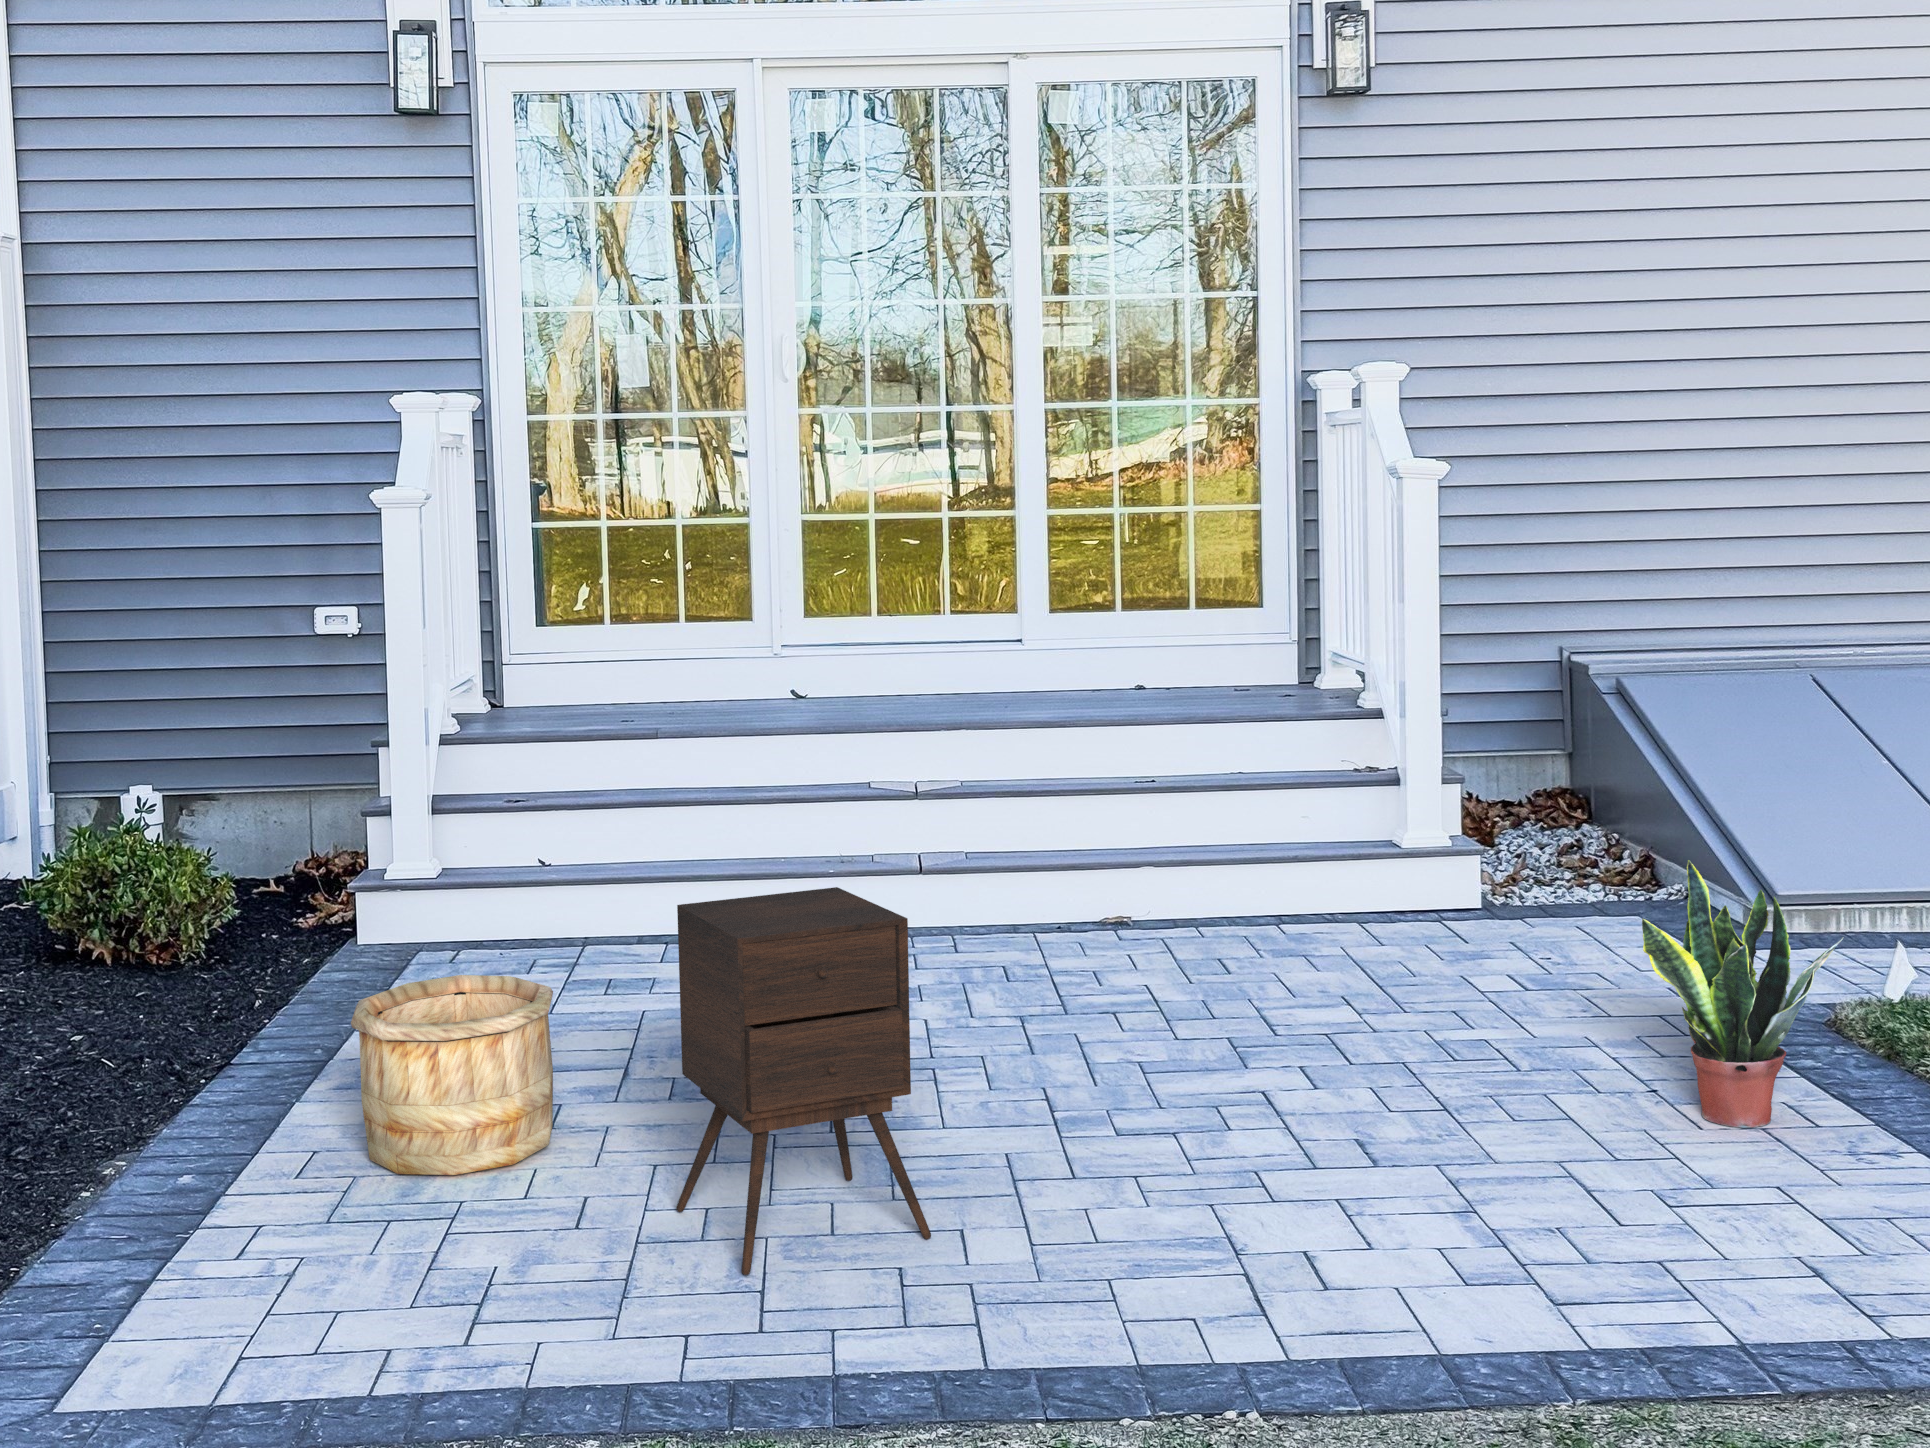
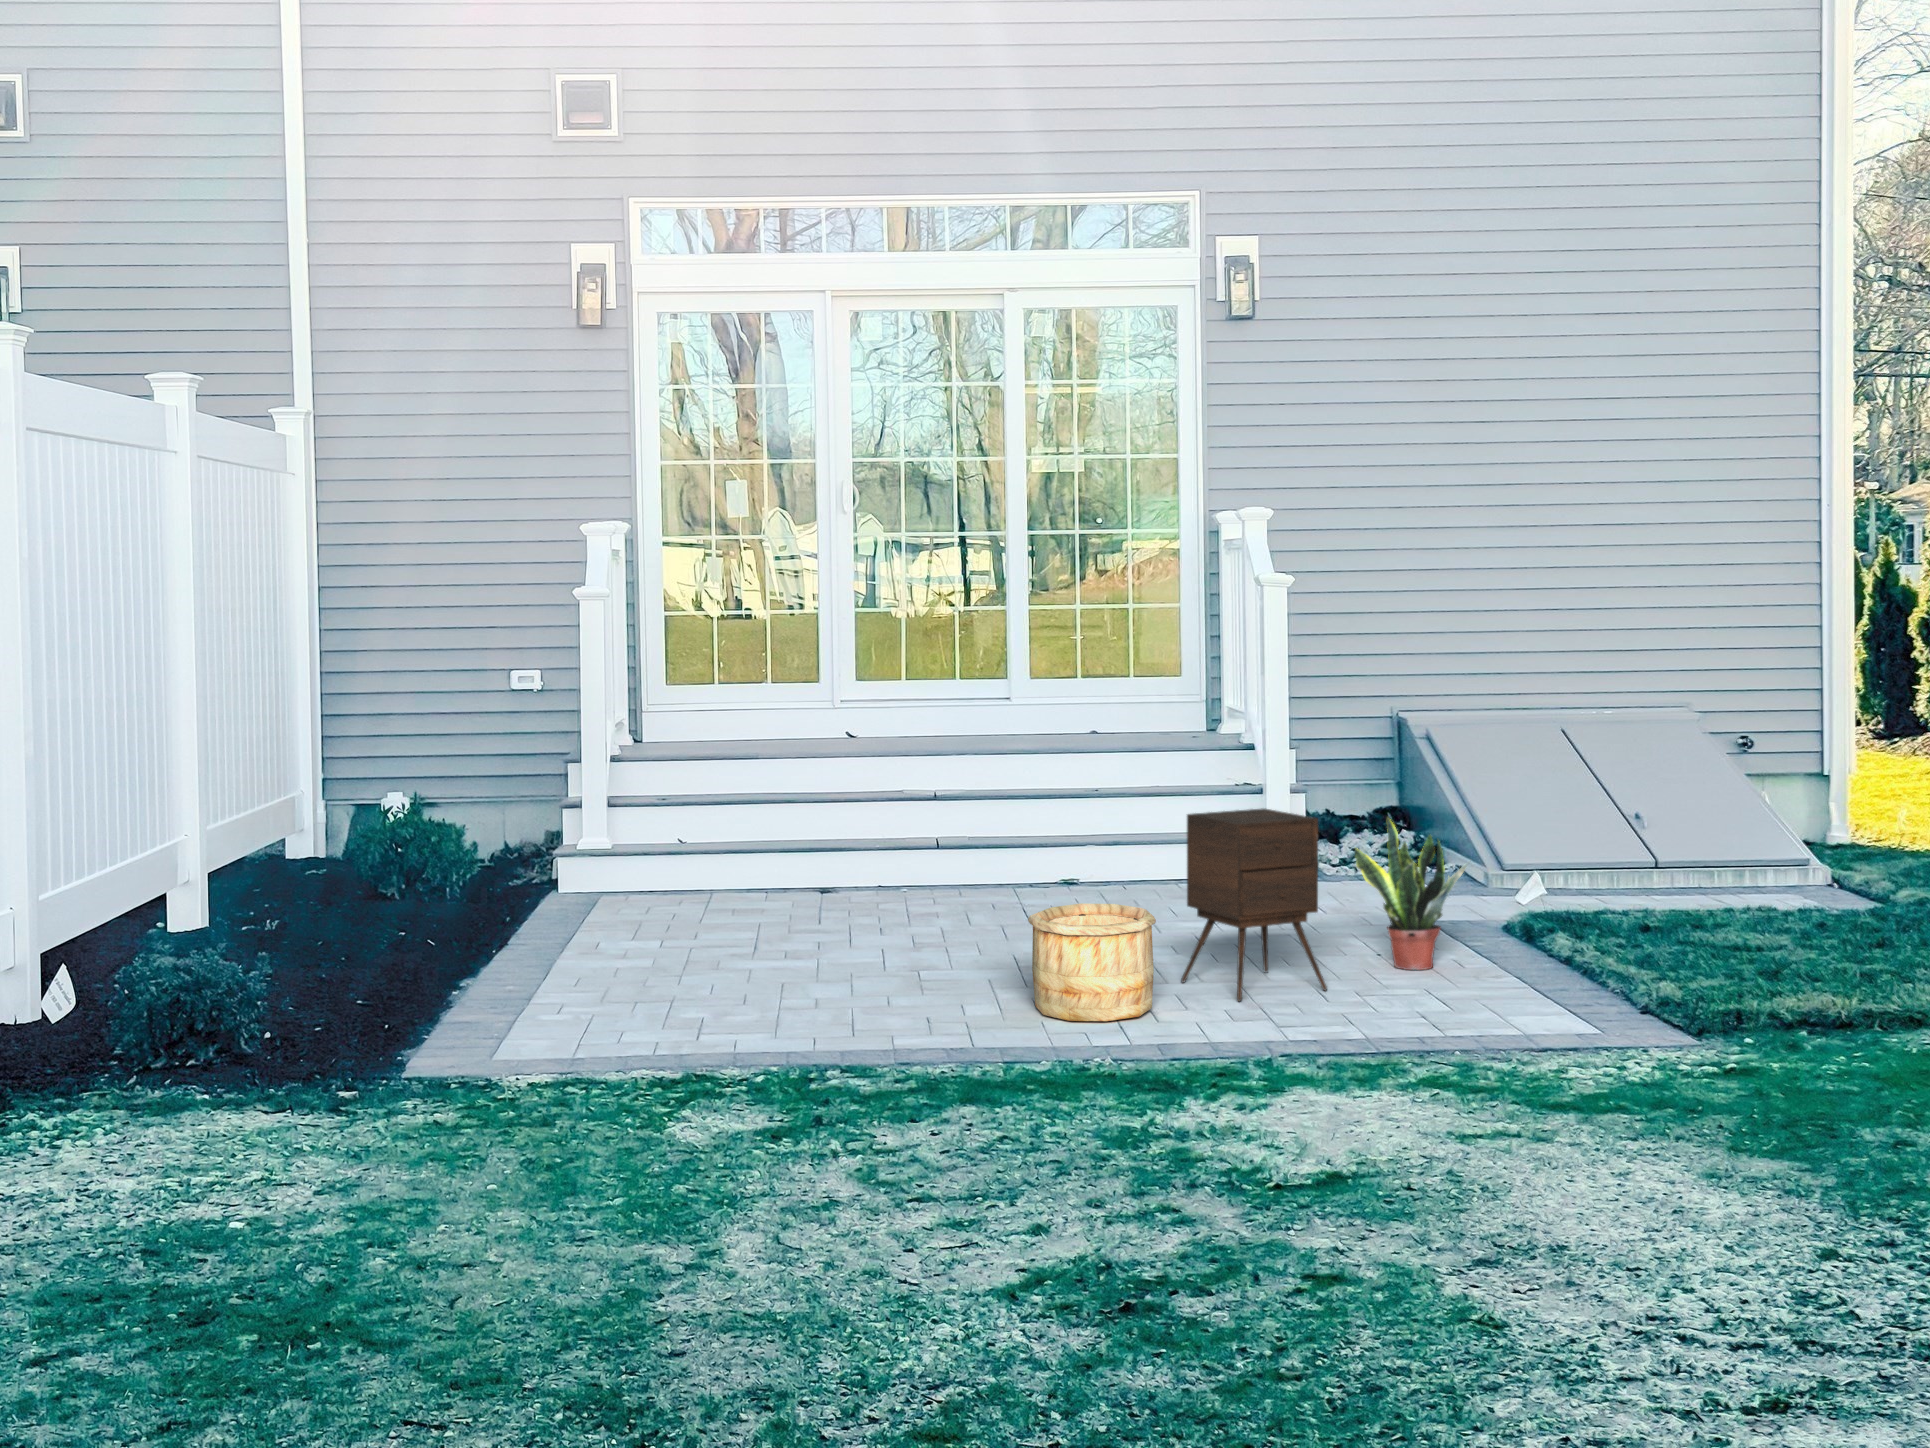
side table: present [676,887,931,1275] -> present [1181,809,1327,1001]
wooden bucket: present [351,975,553,1175] -> present [1028,903,1156,1021]

